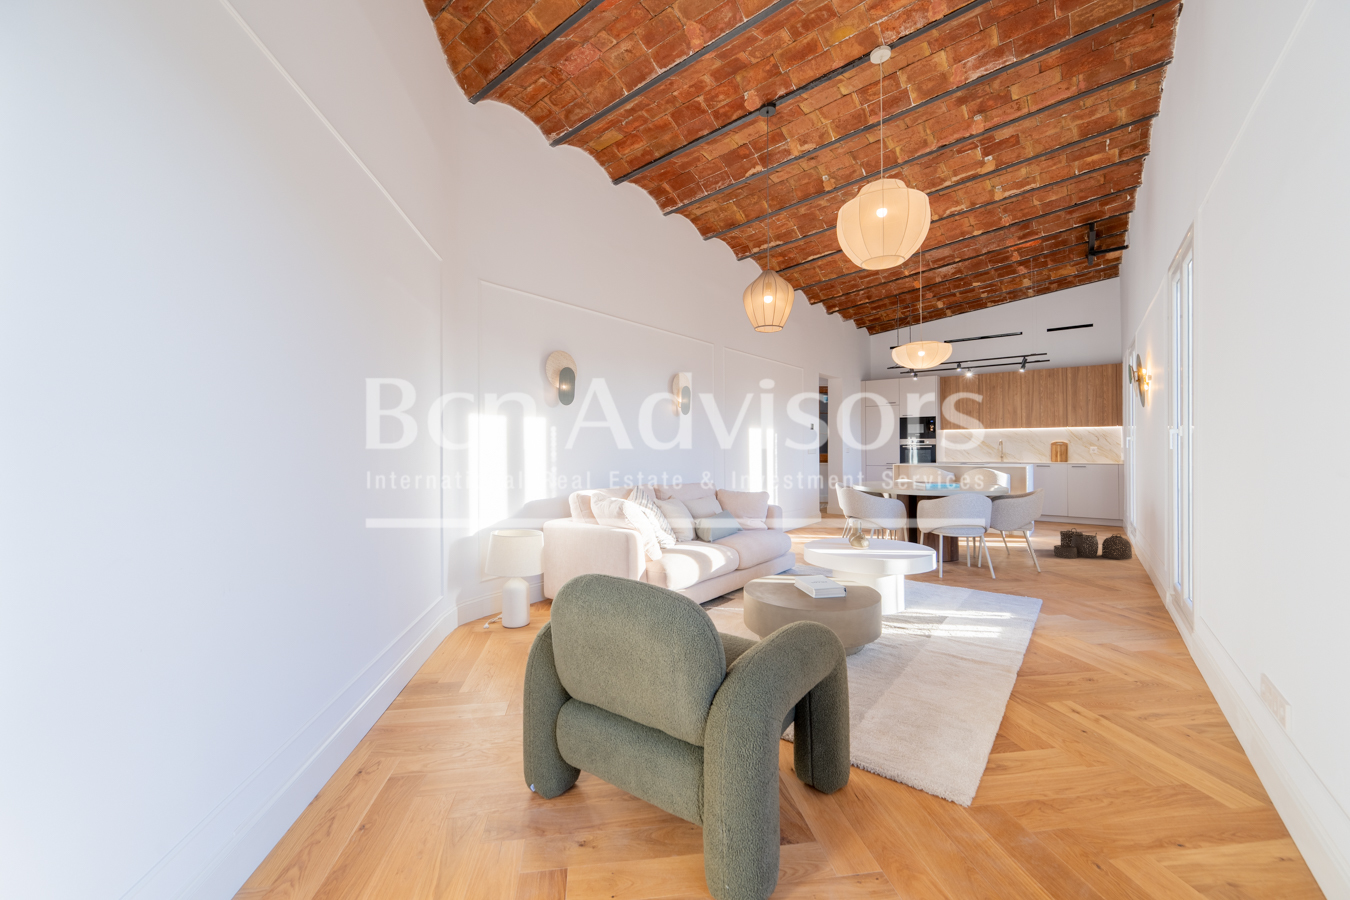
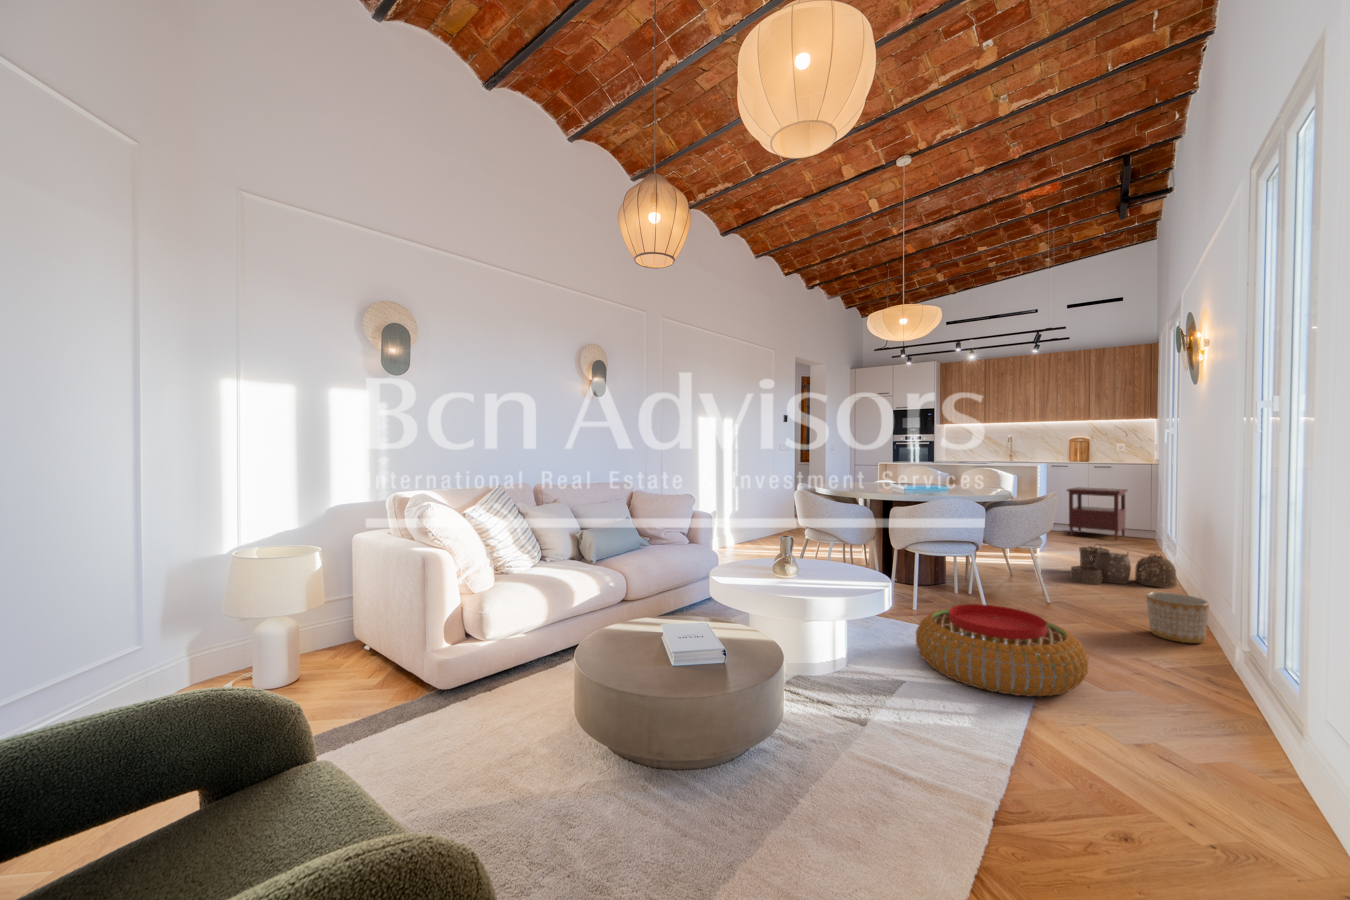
side table: none [1049,484,1098,528] -> present [1067,487,1127,540]
planter: none [1106,558,1148,591] -> present [1146,592,1209,643]
pouf: none [952,566,1066,619] -> present [916,604,1088,697]

